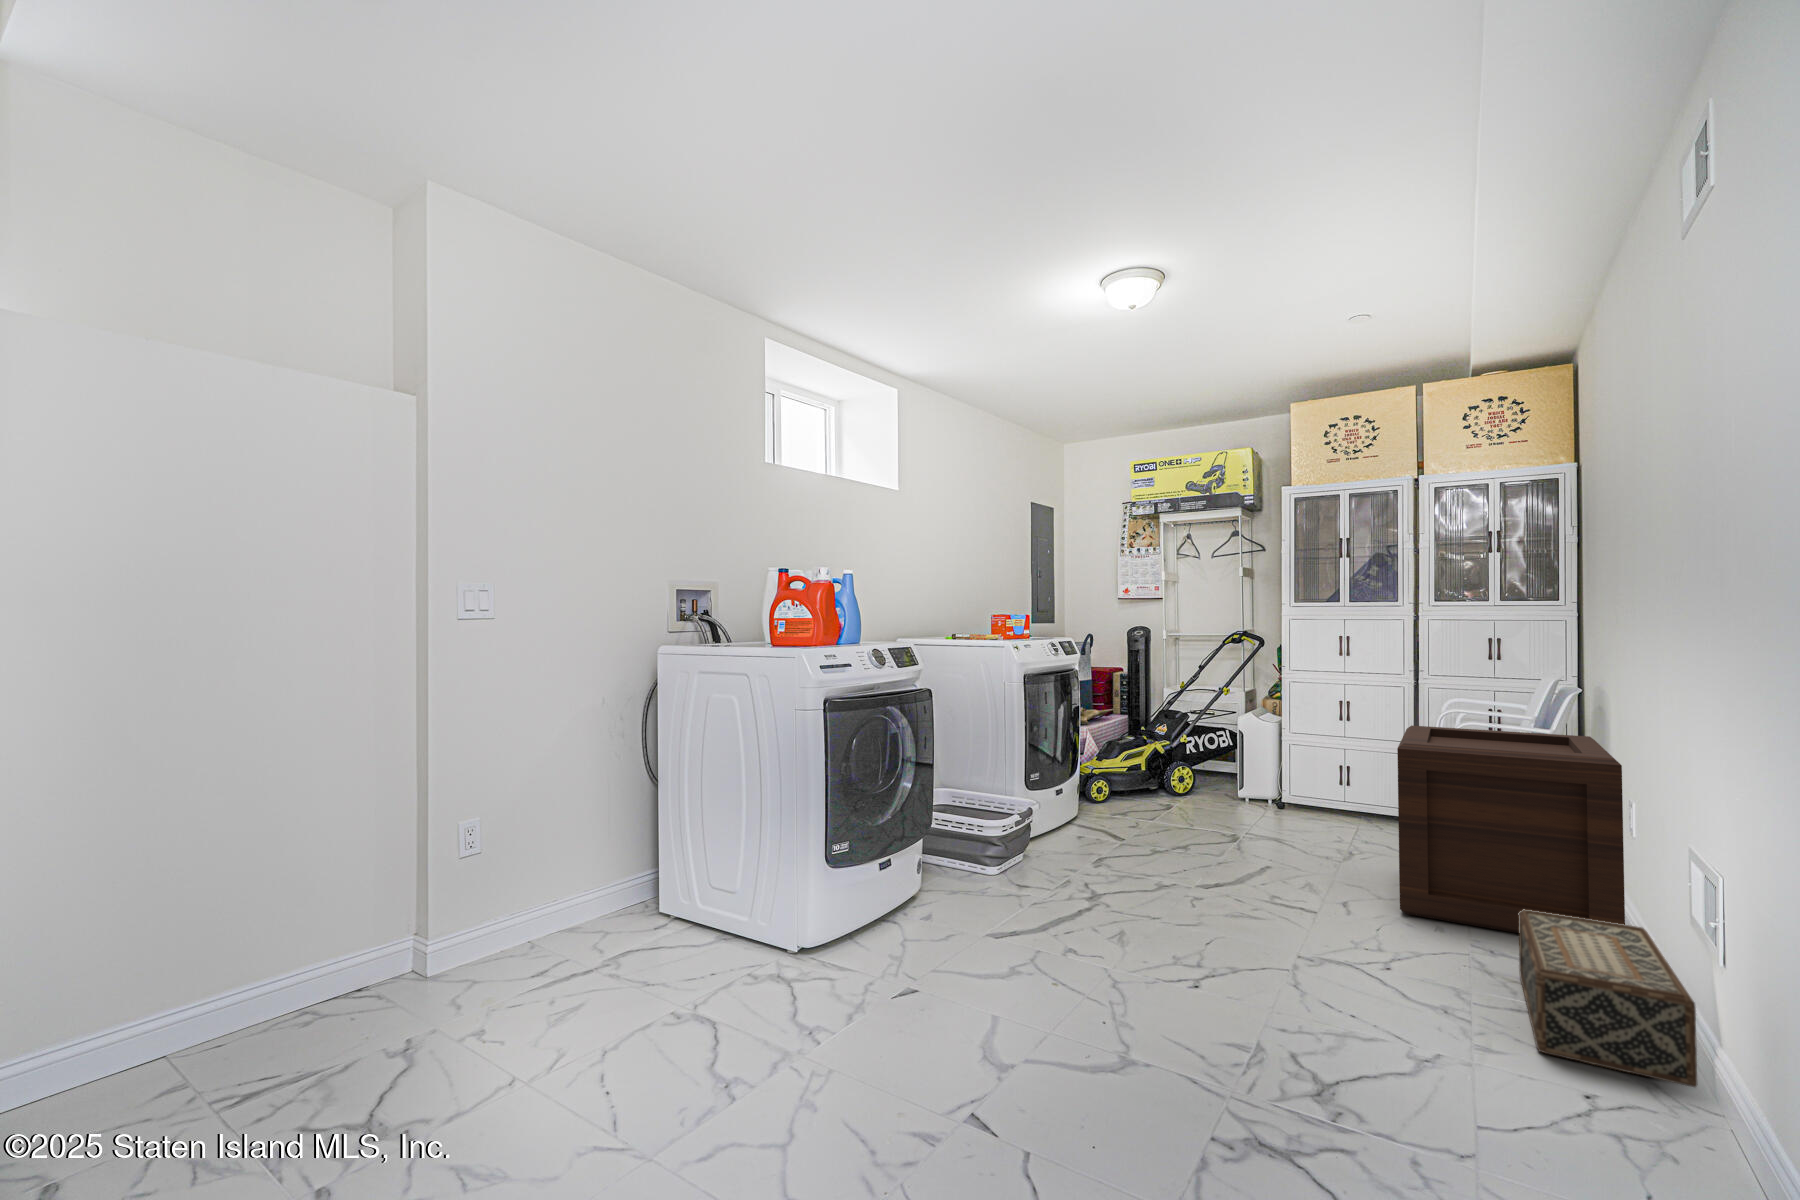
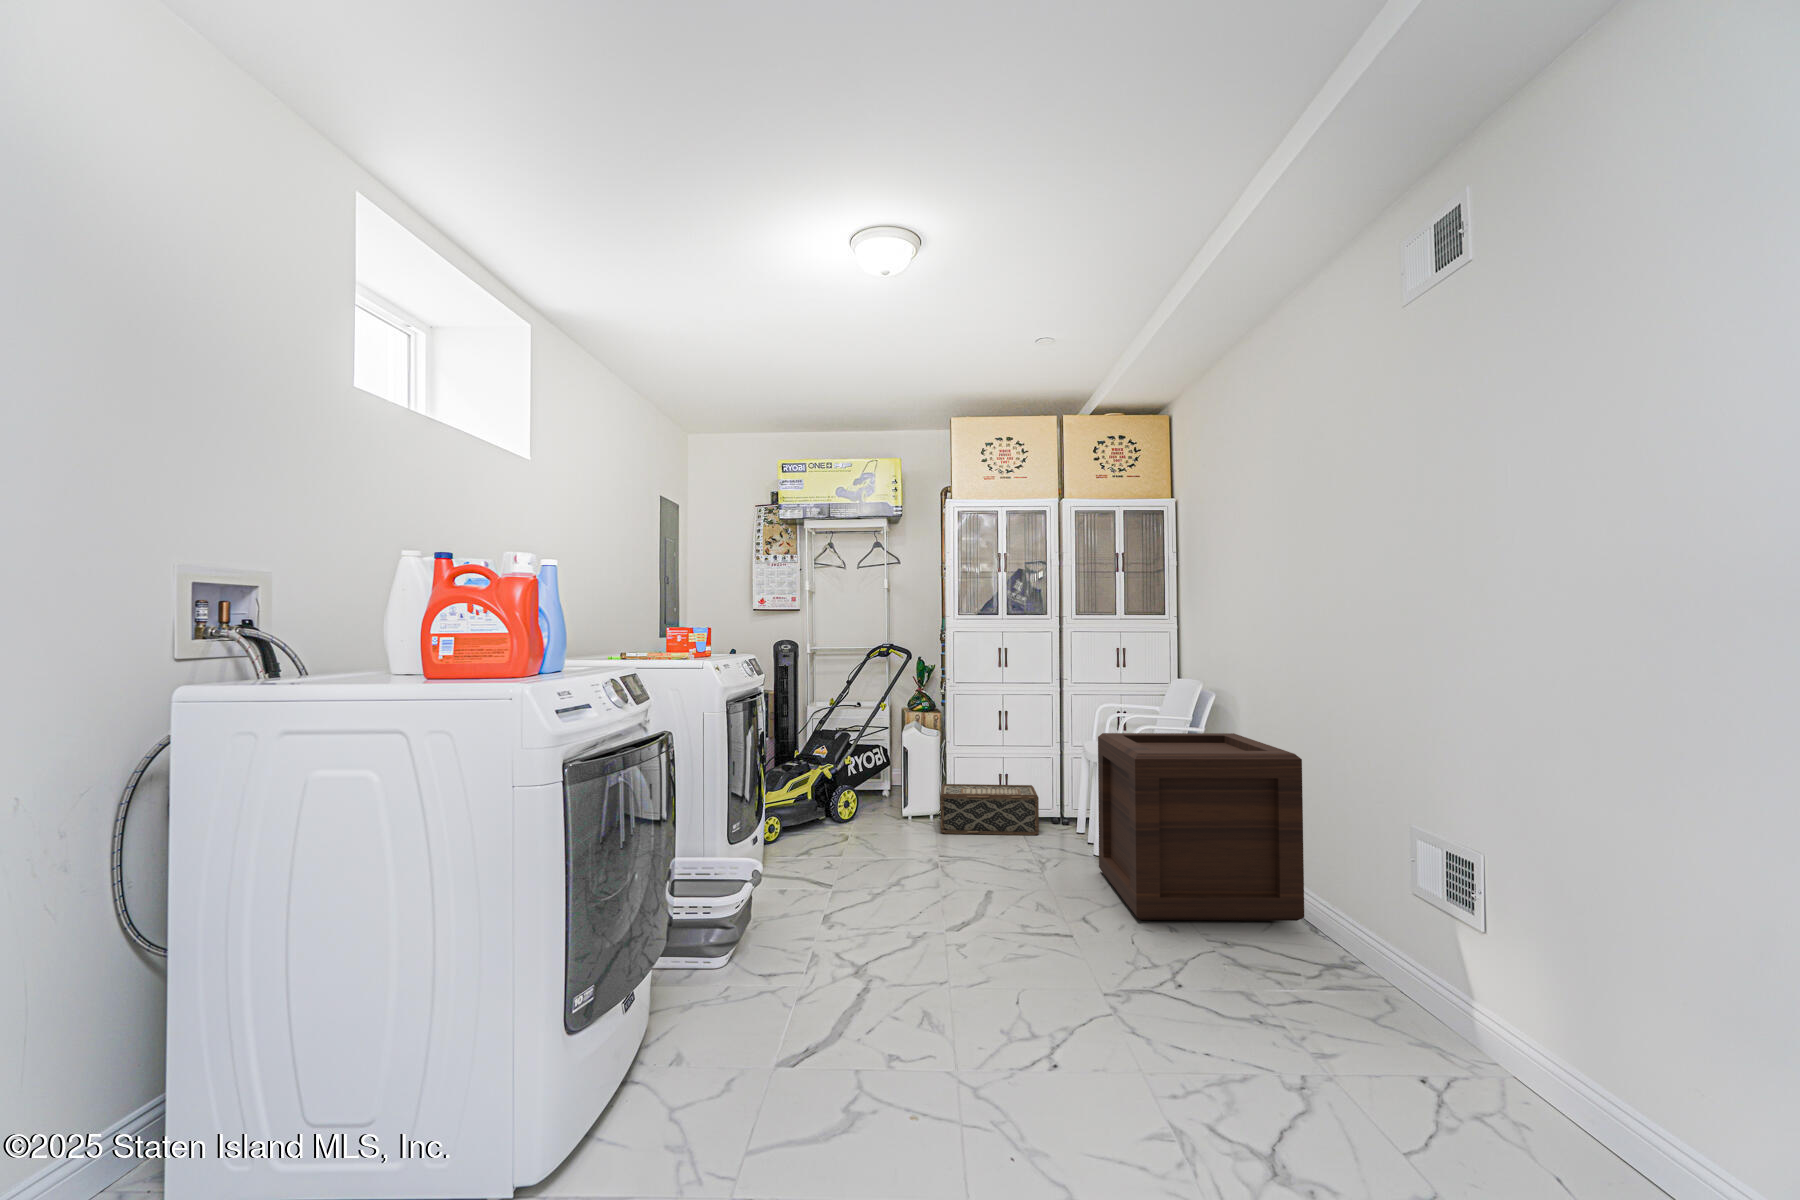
woven basket: present [1519,910,1697,1087] -> present [940,784,1039,835]

